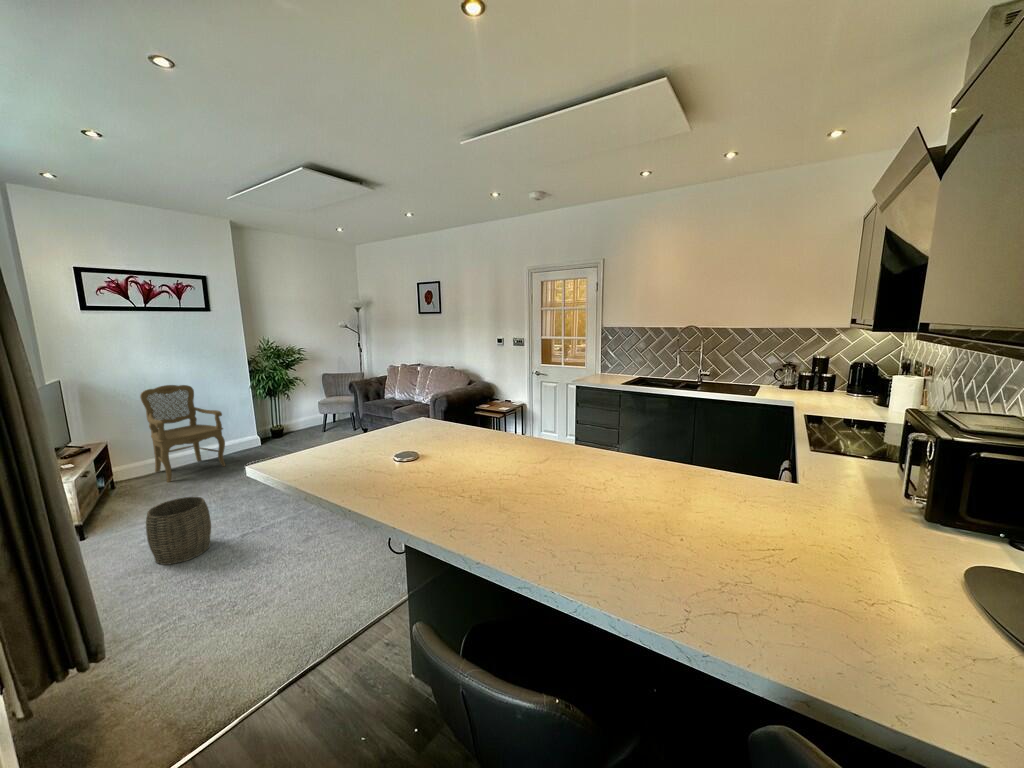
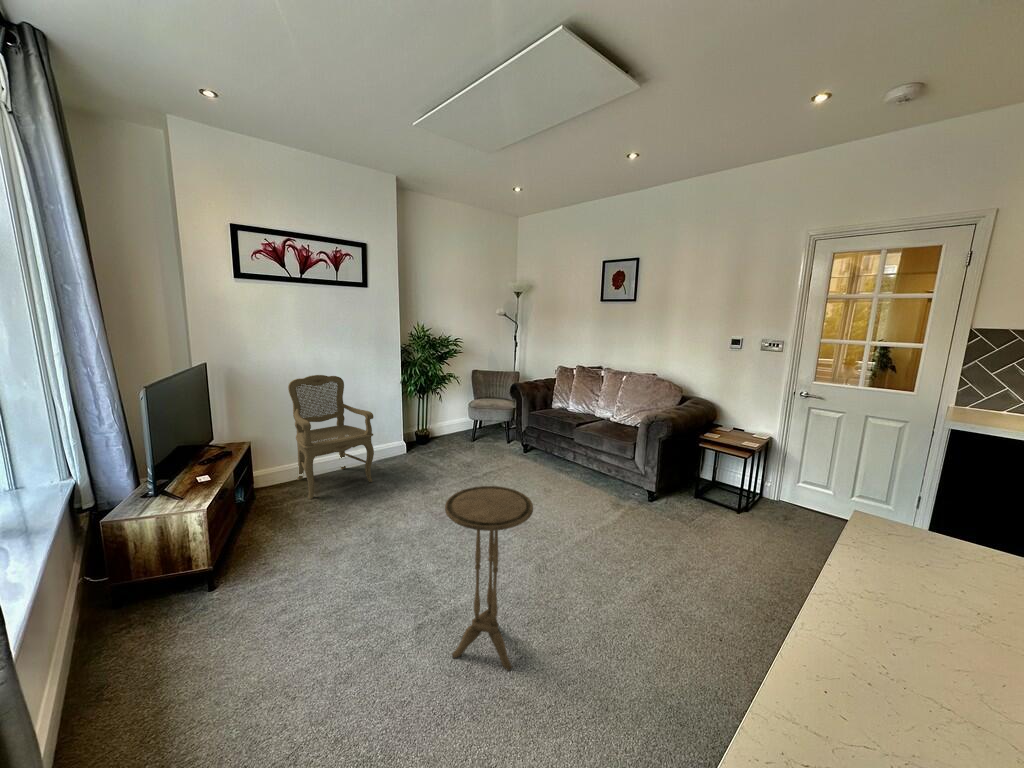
side table: none [256,438,314,539] -> present [445,486,533,671]
woven basket: present [146,497,211,565] -> none [275,565,366,692]

